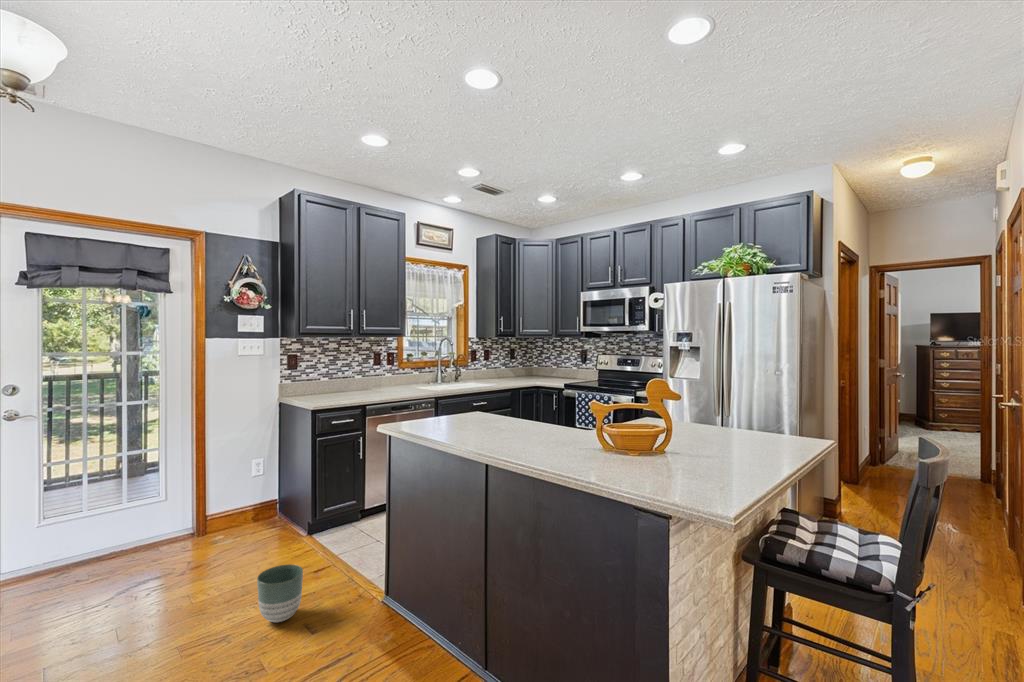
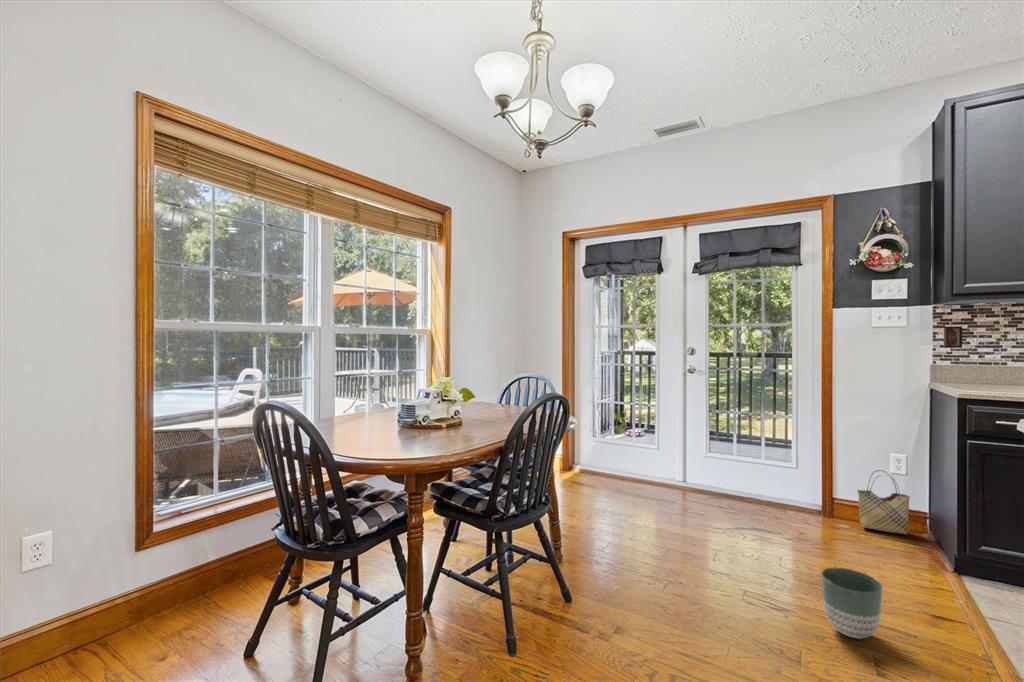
woven basket: none [230,478,269,533] -> present [858,470,910,534]

